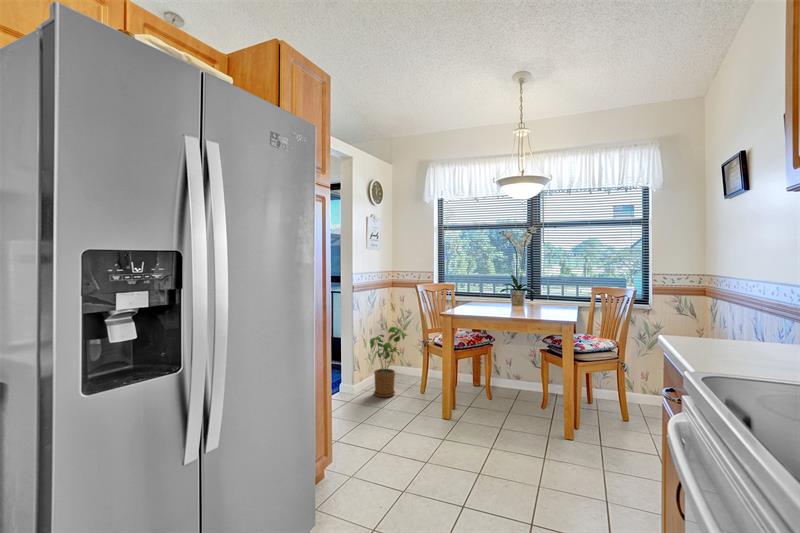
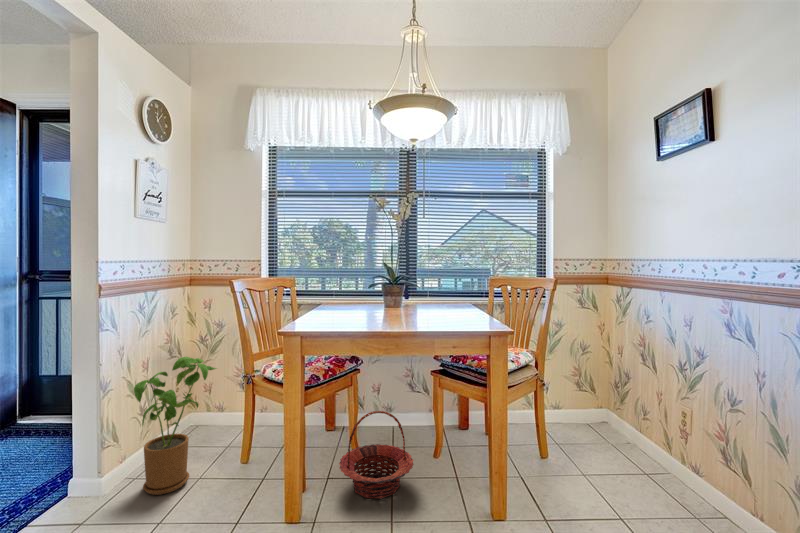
basket: none [476,367,522,417] -> present [339,411,414,499]

